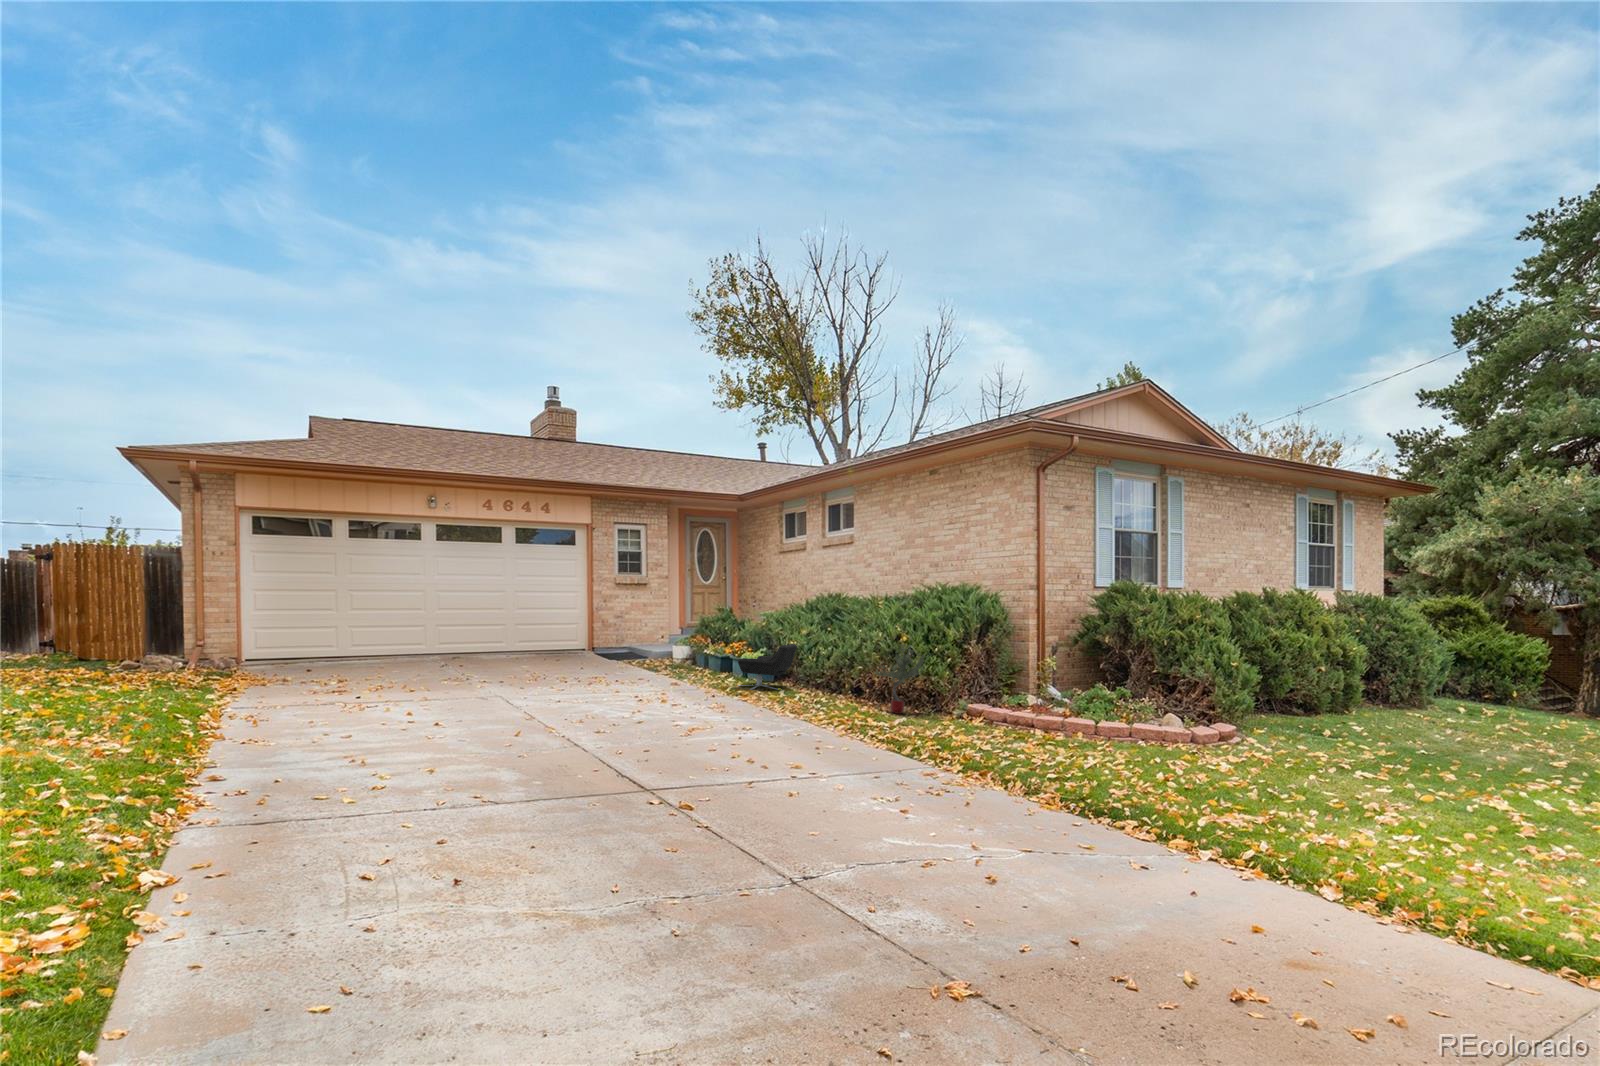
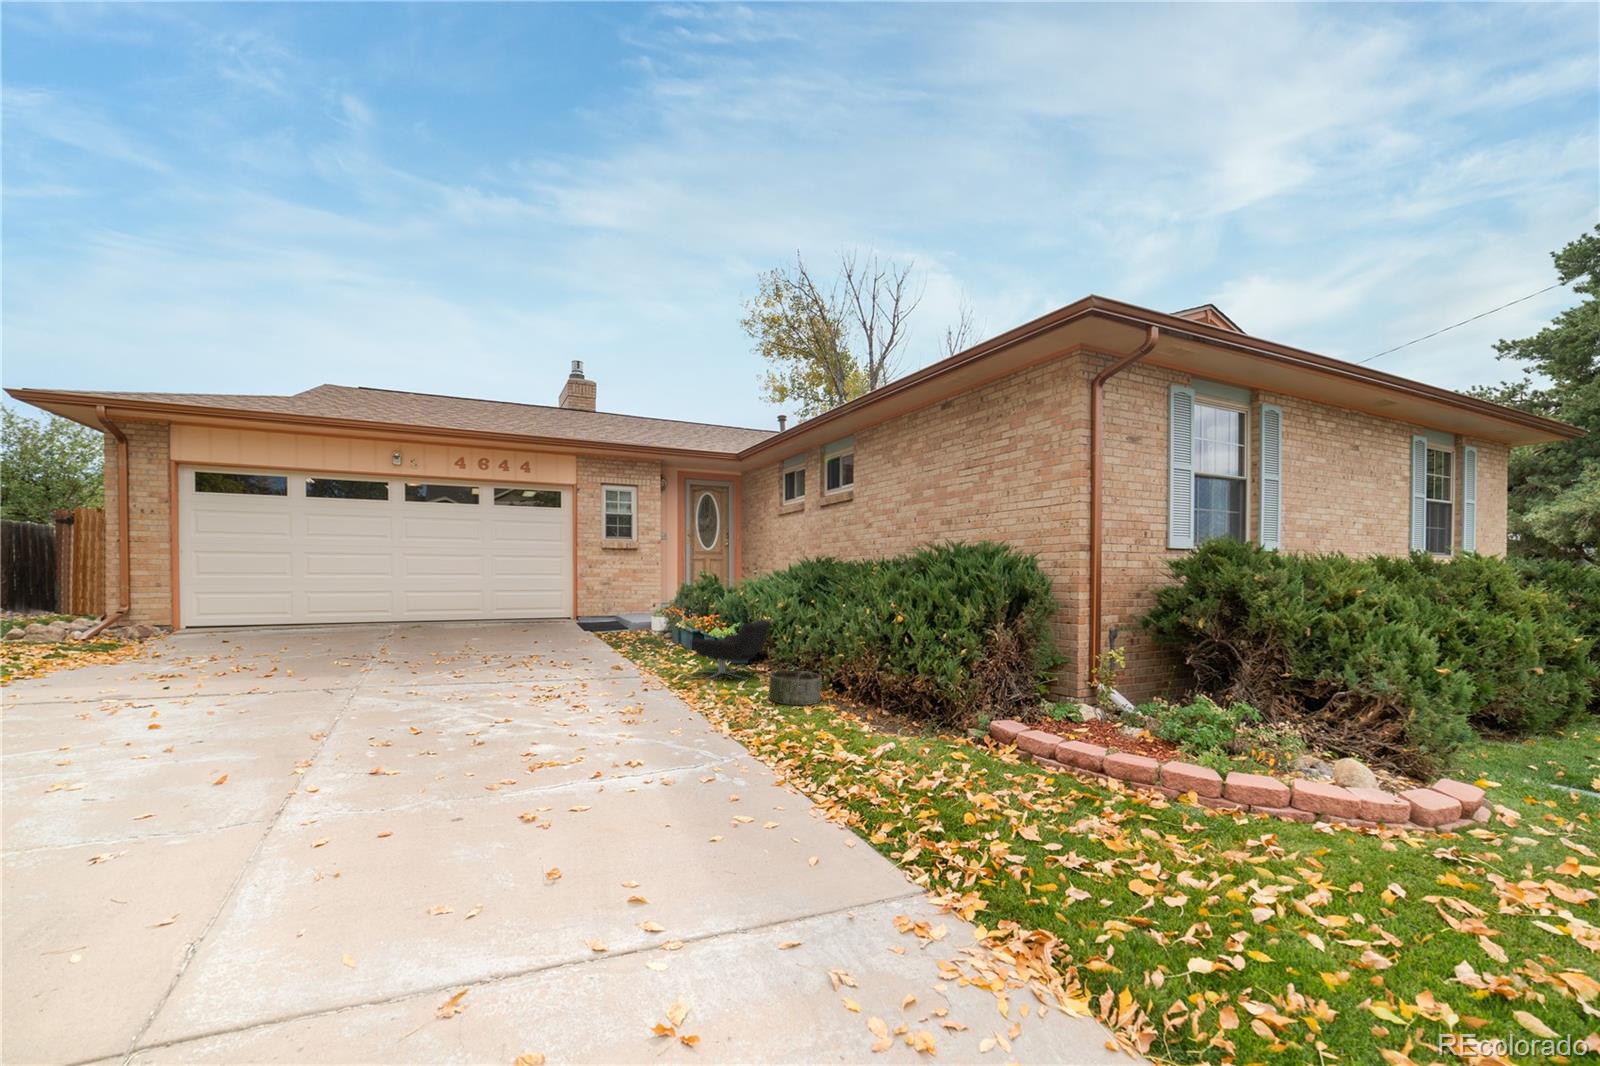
potted tree: present [875,645,924,714] -> none [855,627,928,729]
basket: none [806,674,846,703] -> present [769,667,822,705]

